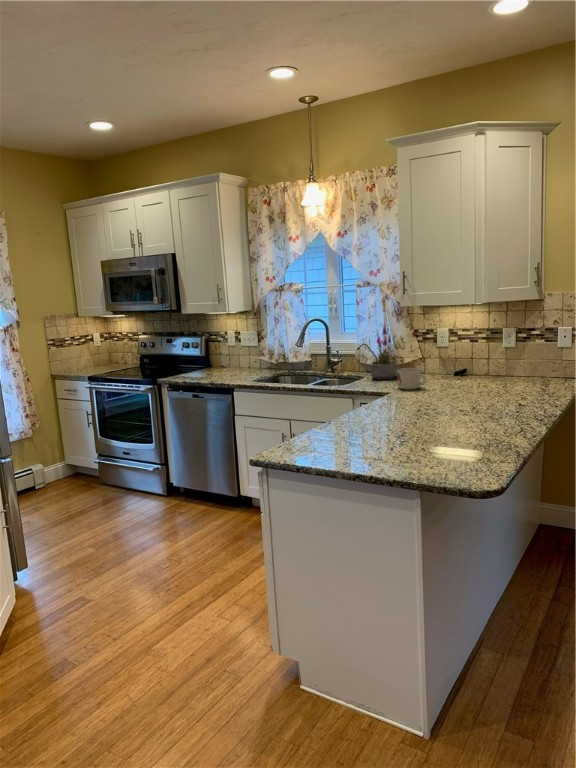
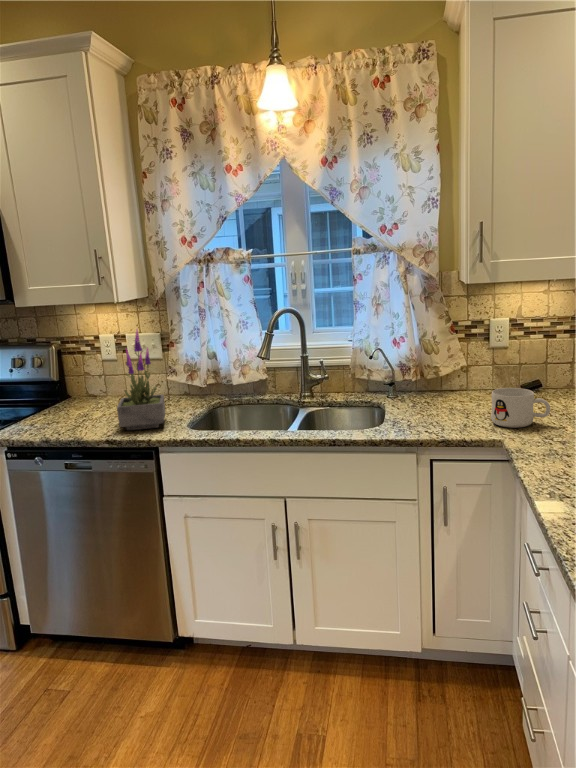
potted plant: present [371,323,397,379] -> present [117,330,165,430]

